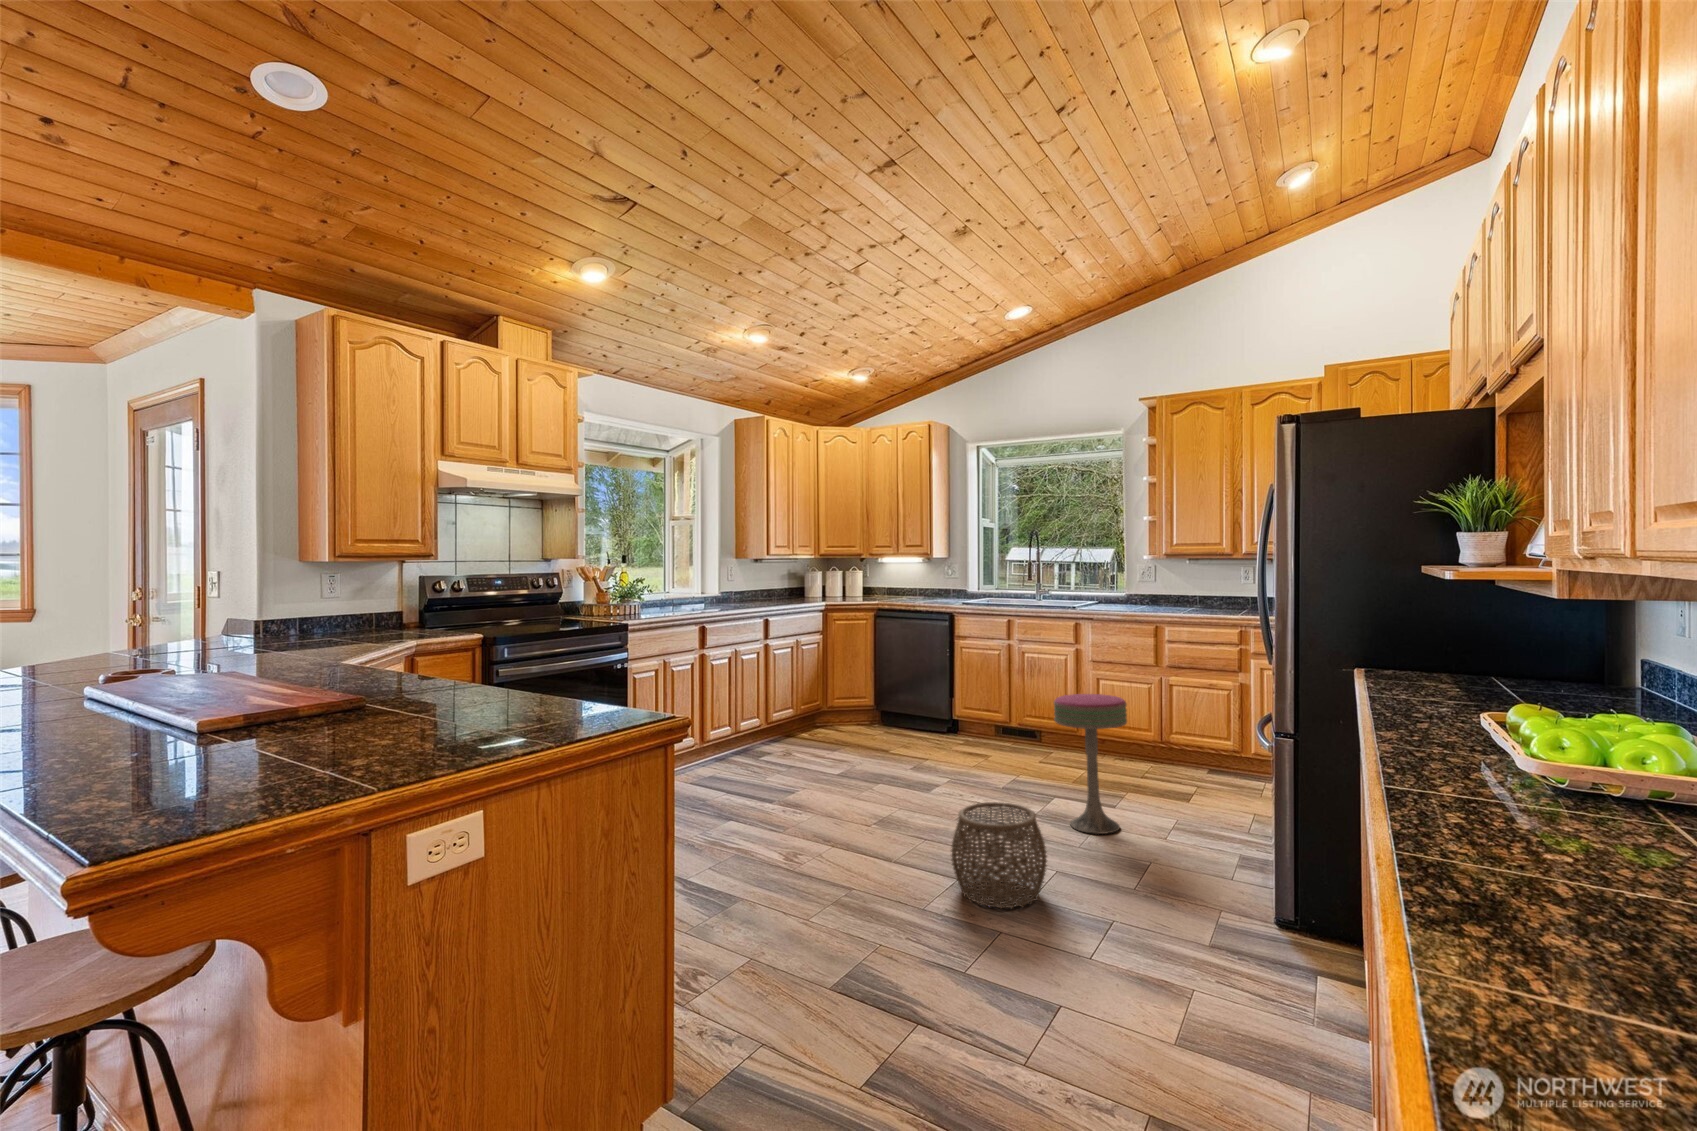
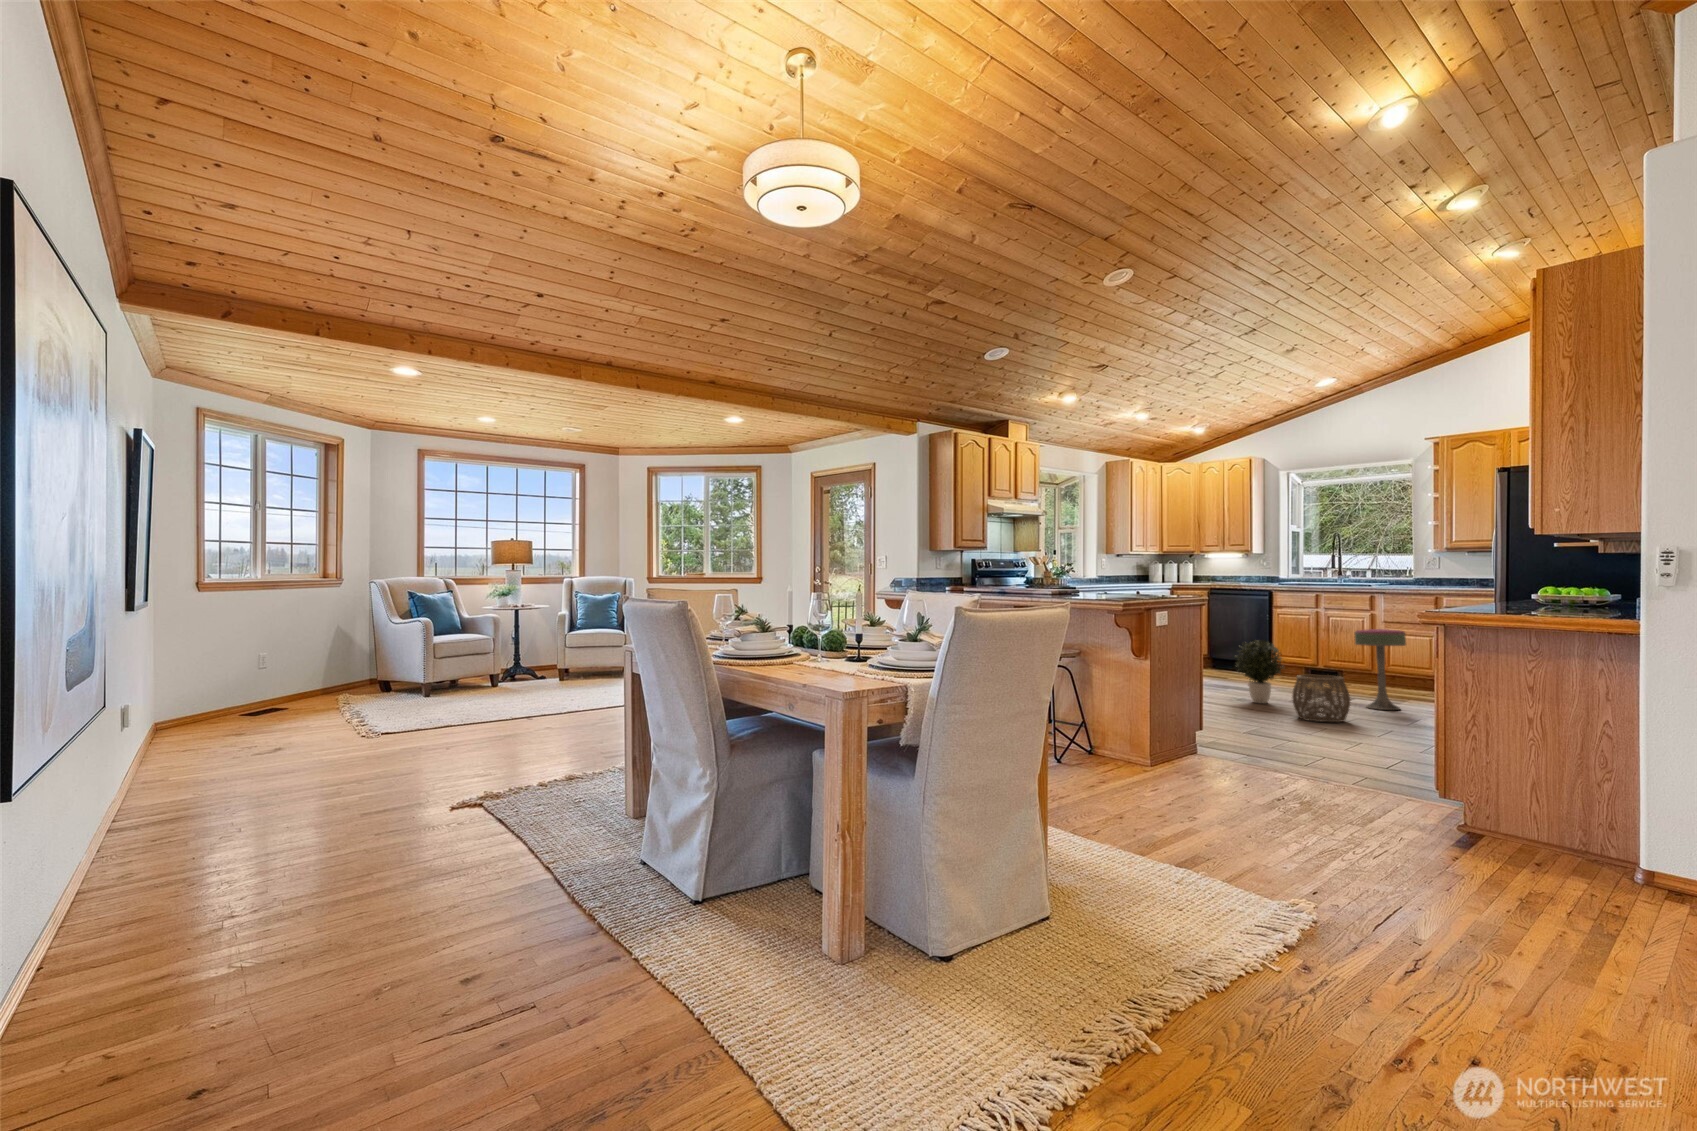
potted plant: none [873,721,952,834] -> present [1235,640,1283,704]

